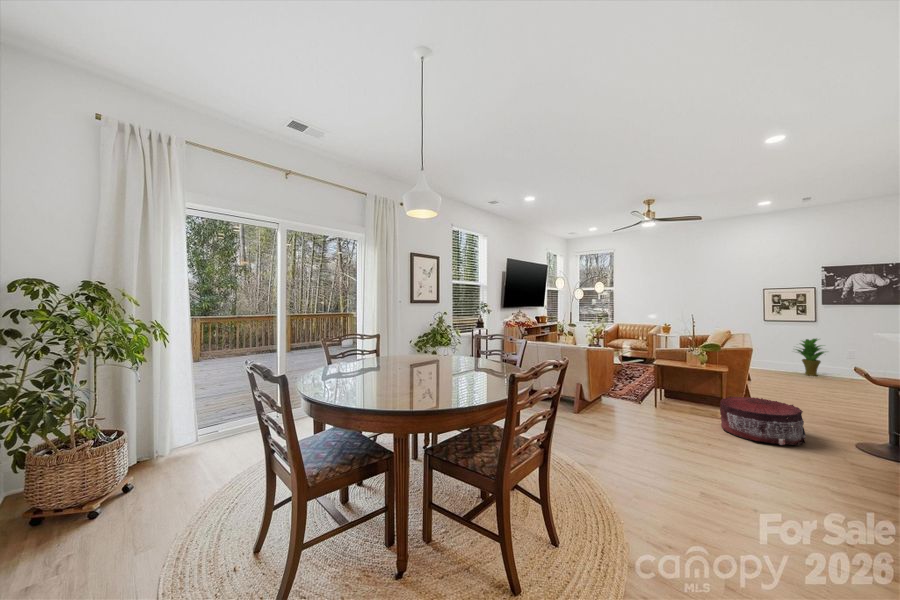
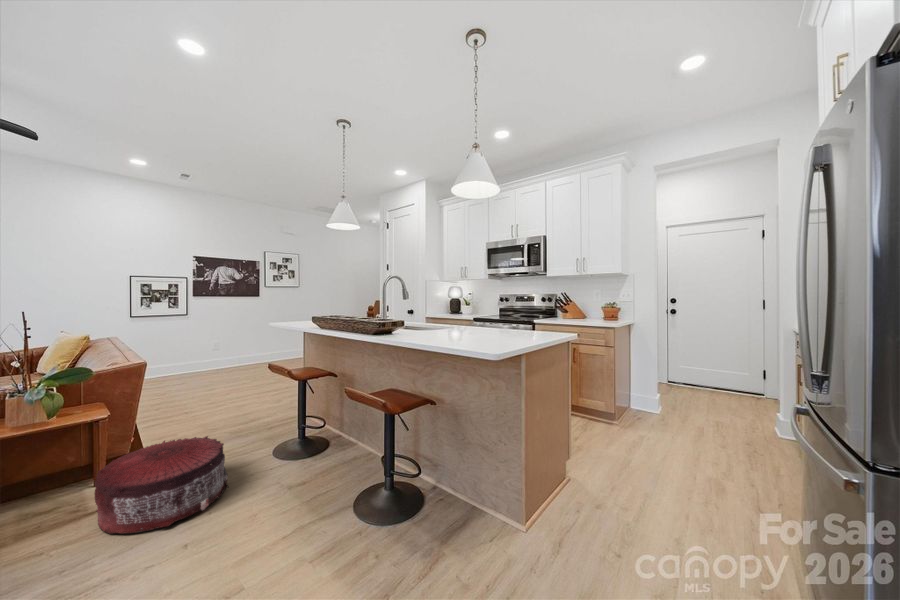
potted plant: present [796,339,824,376] -> none [164,333,203,375]

